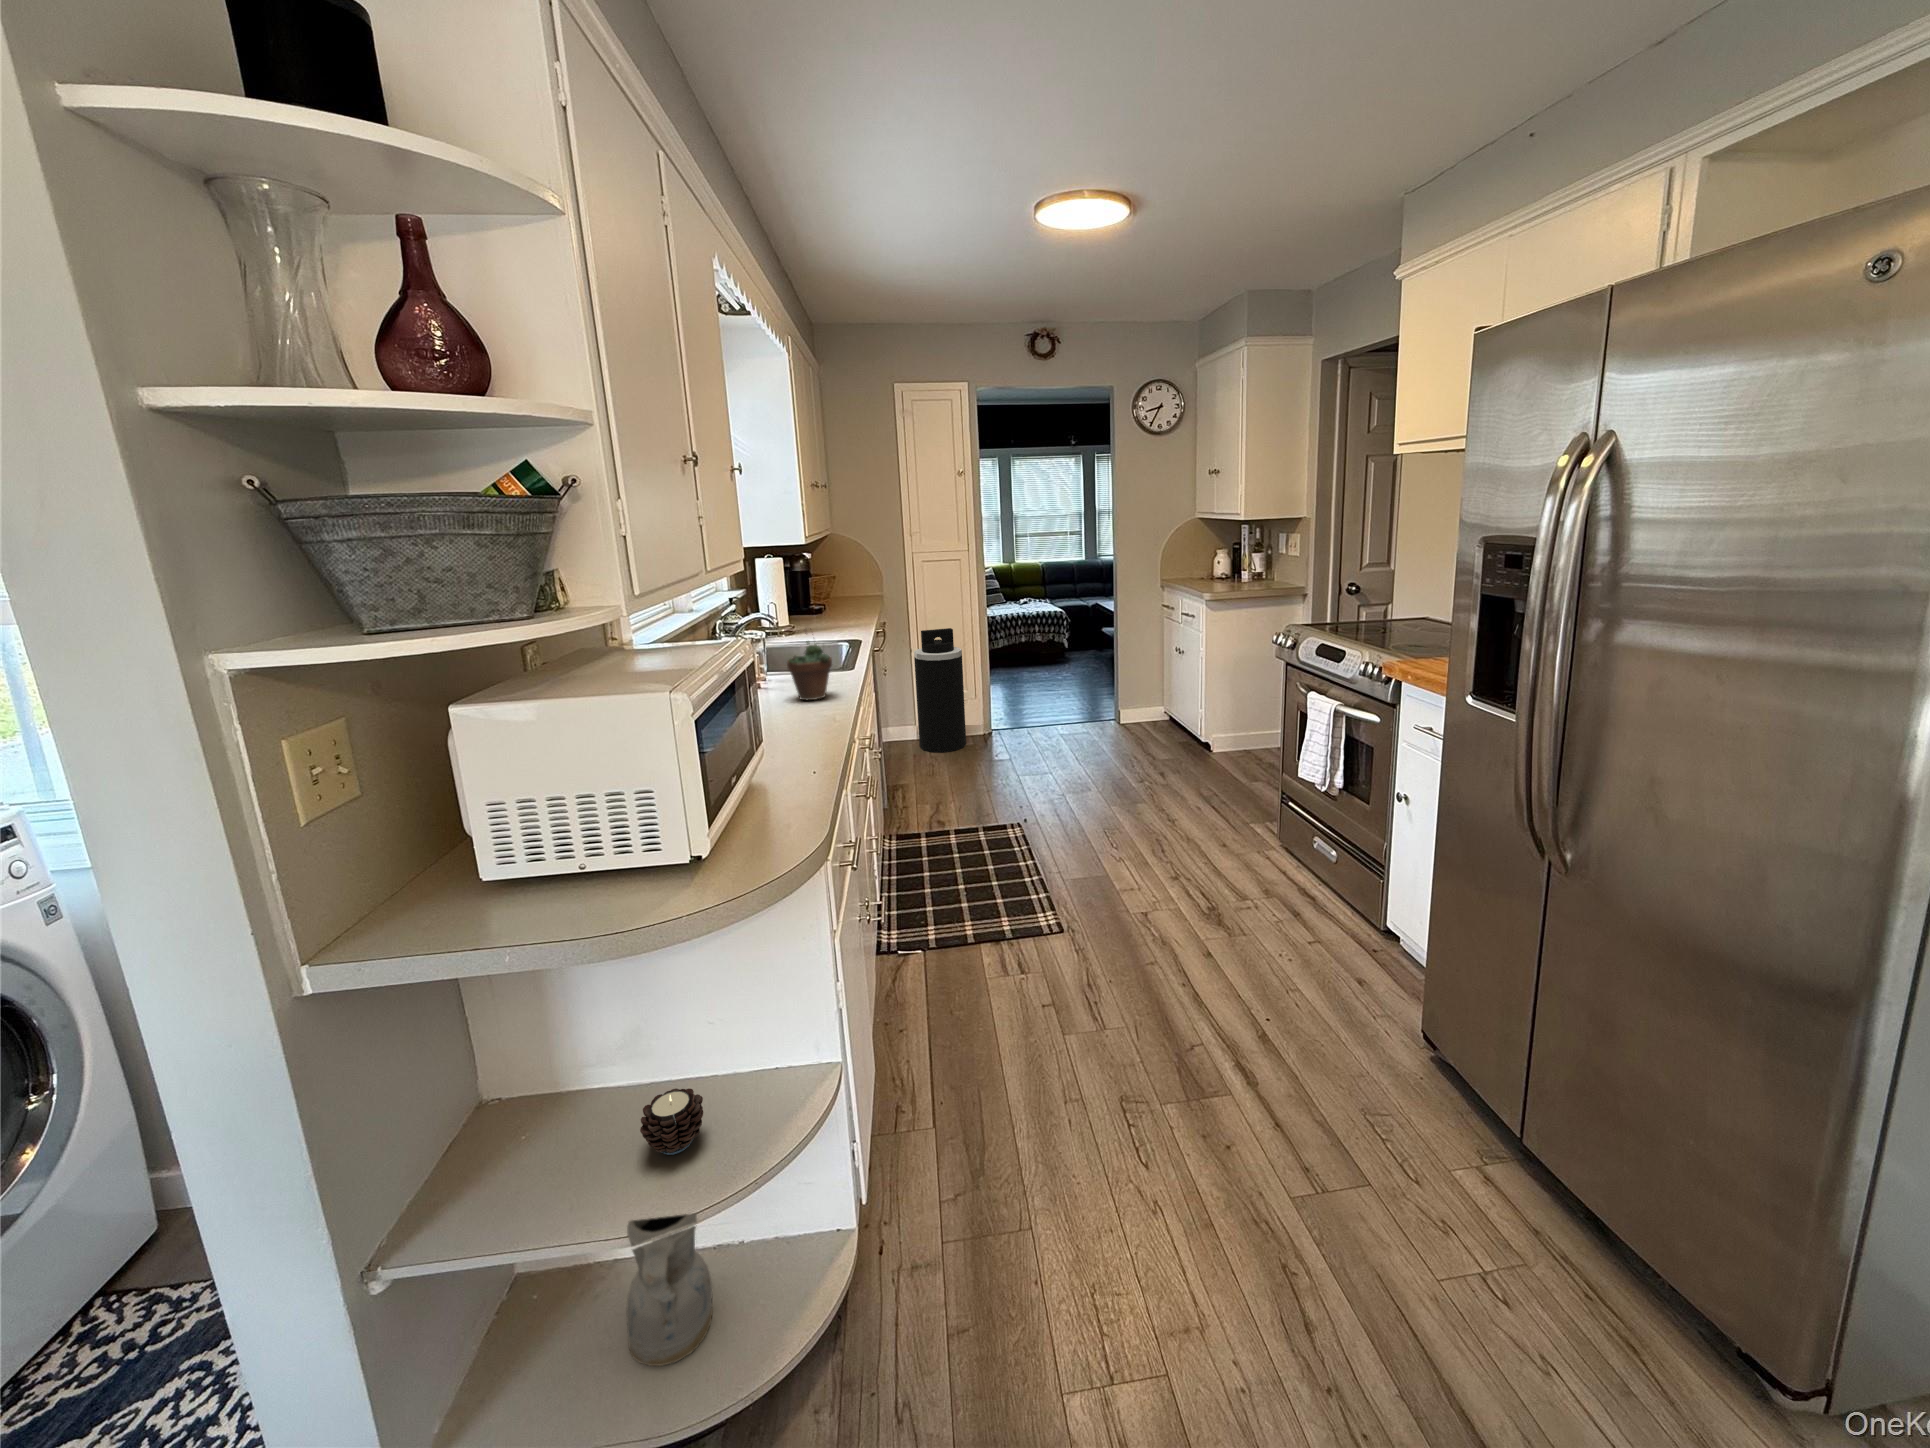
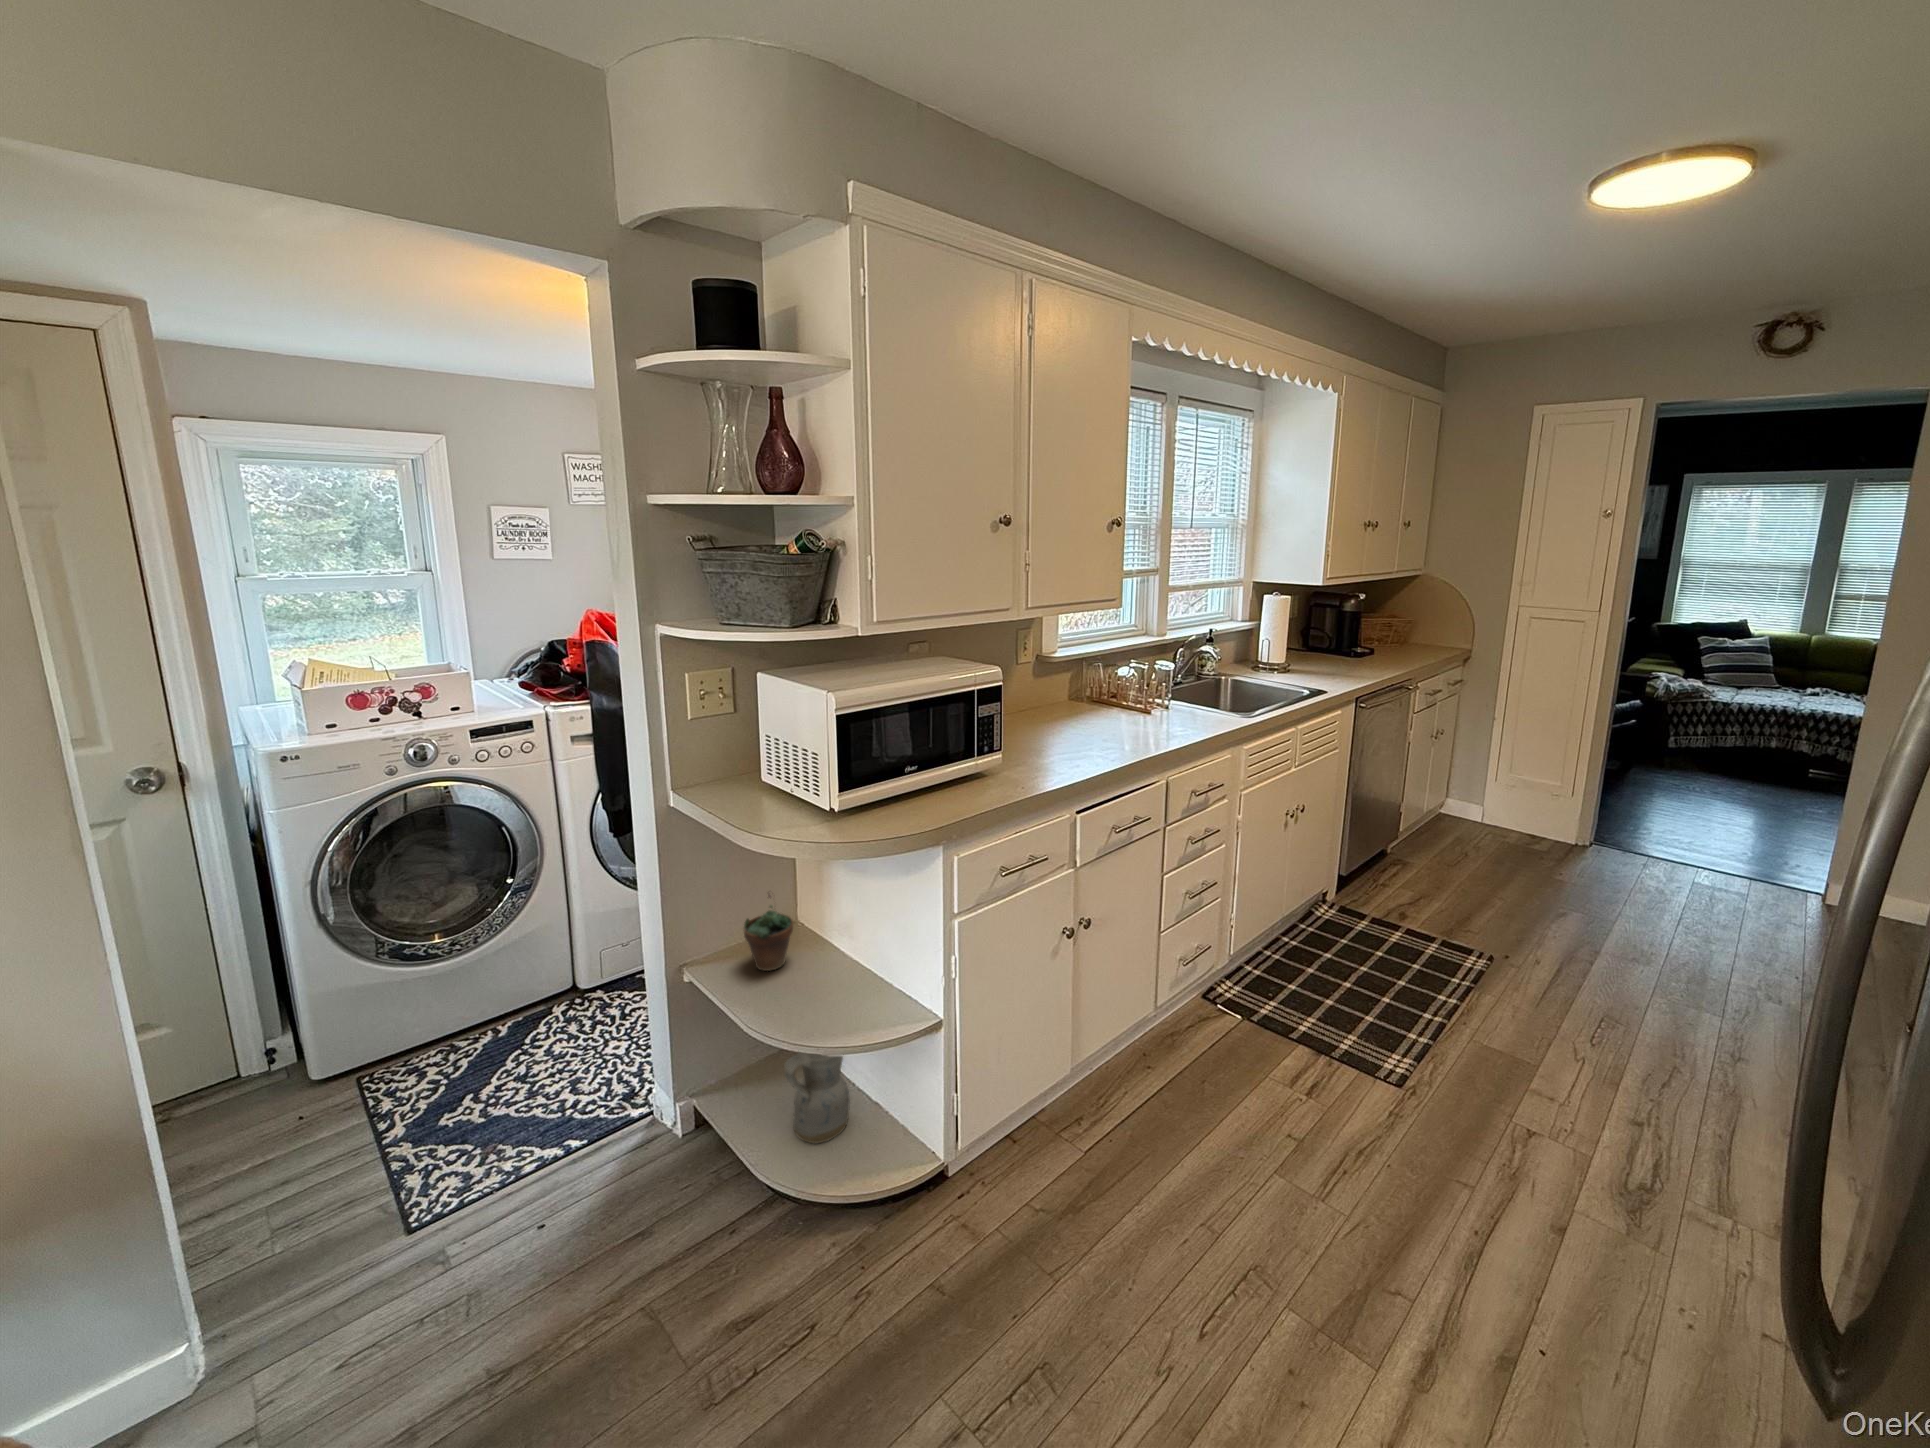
trash can: present [914,628,966,752] -> none [1478,701,1556,852]
succulent plant: present [787,631,832,700] -> present [744,894,793,971]
candle: present [640,1088,703,1155] -> none [803,961,845,1004]

